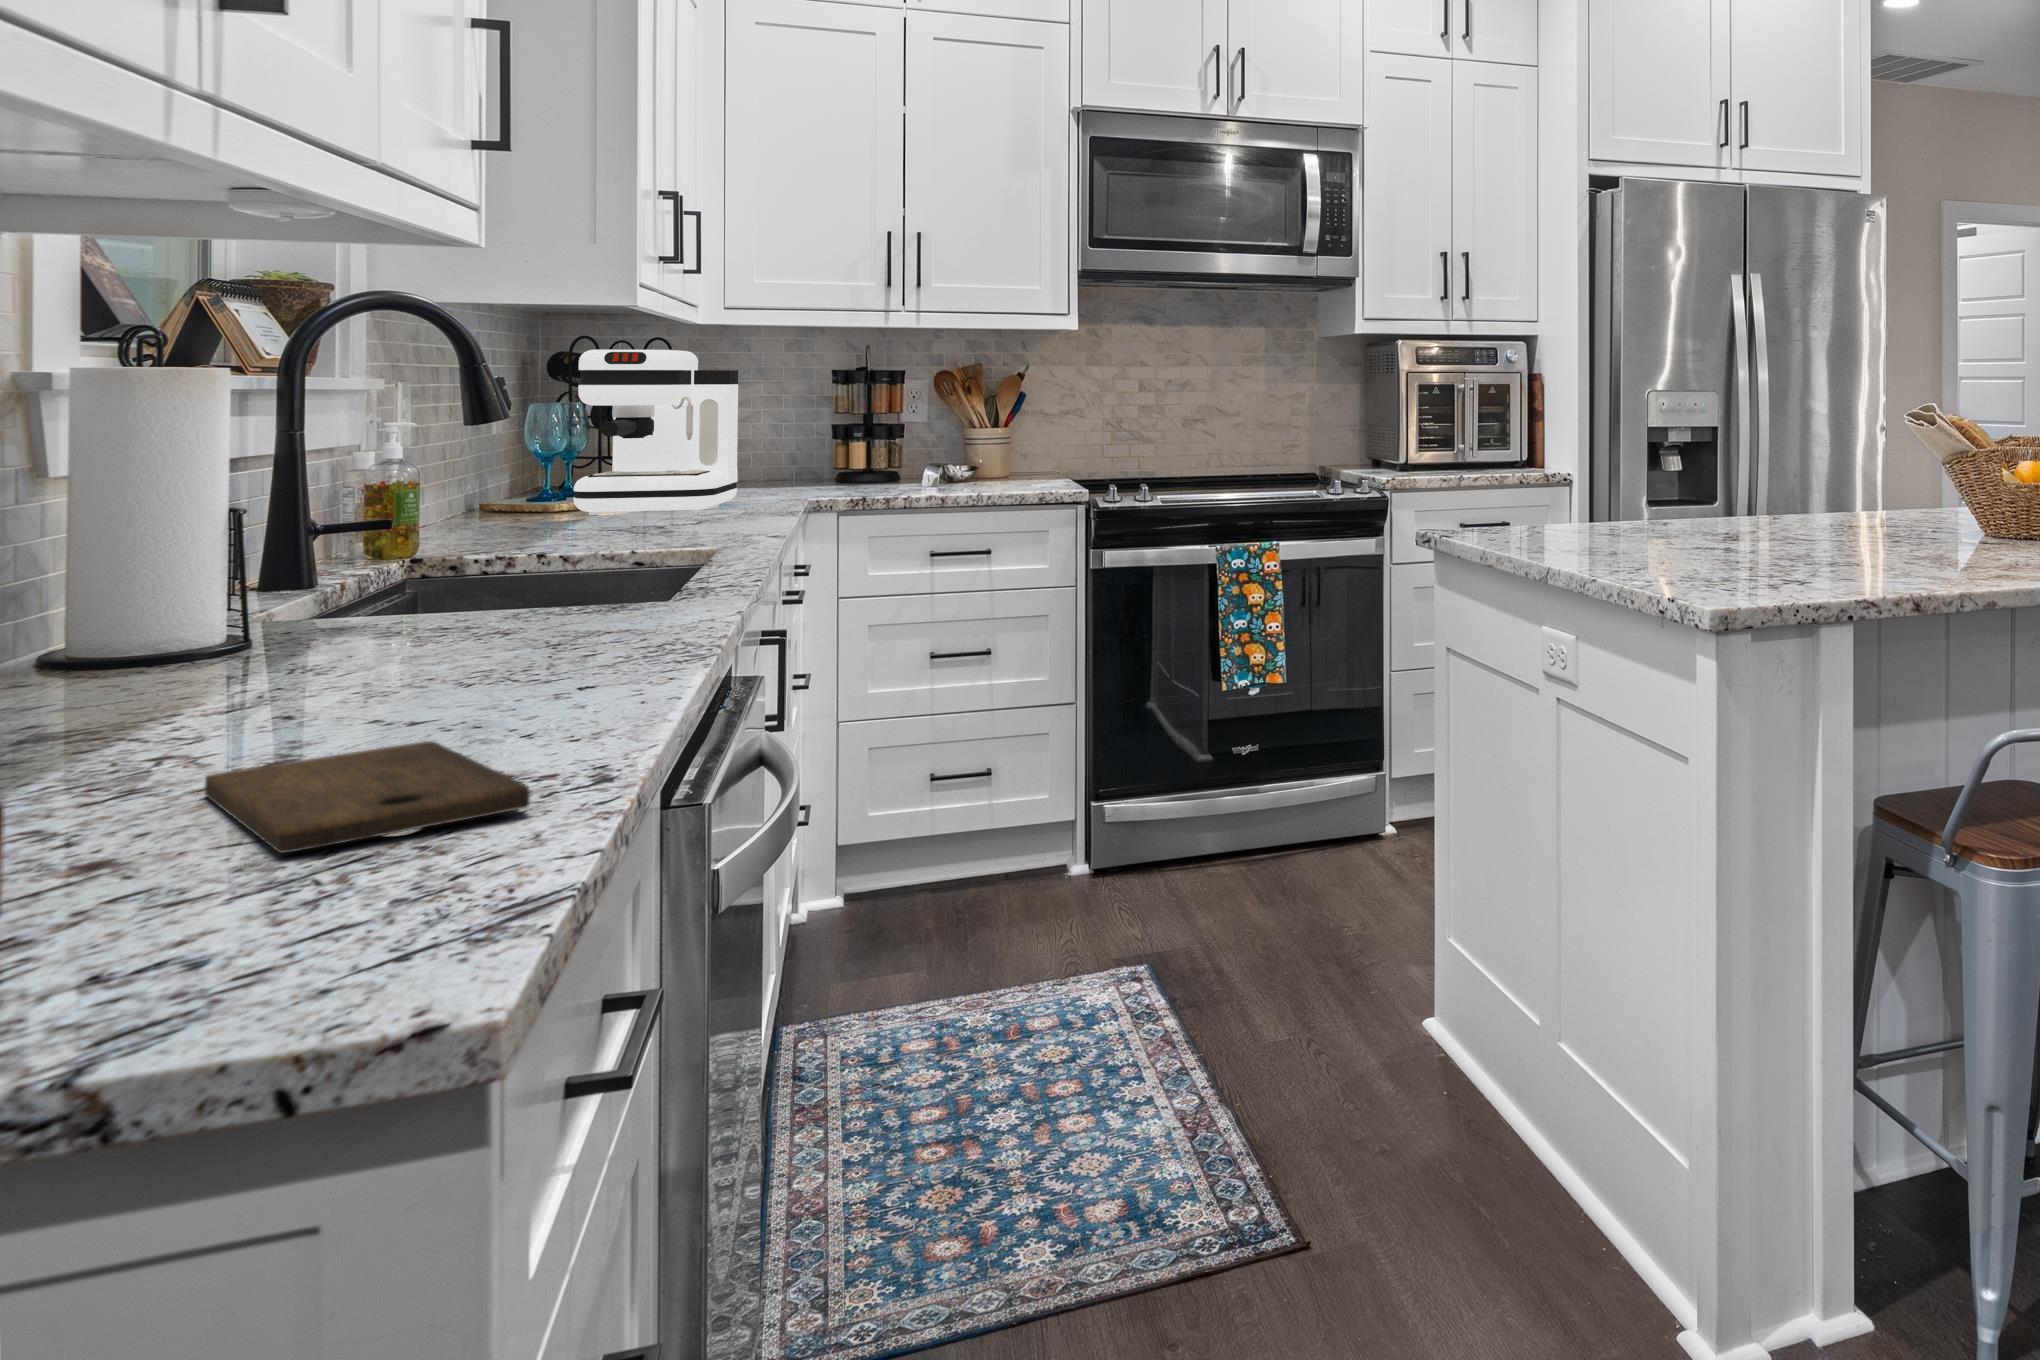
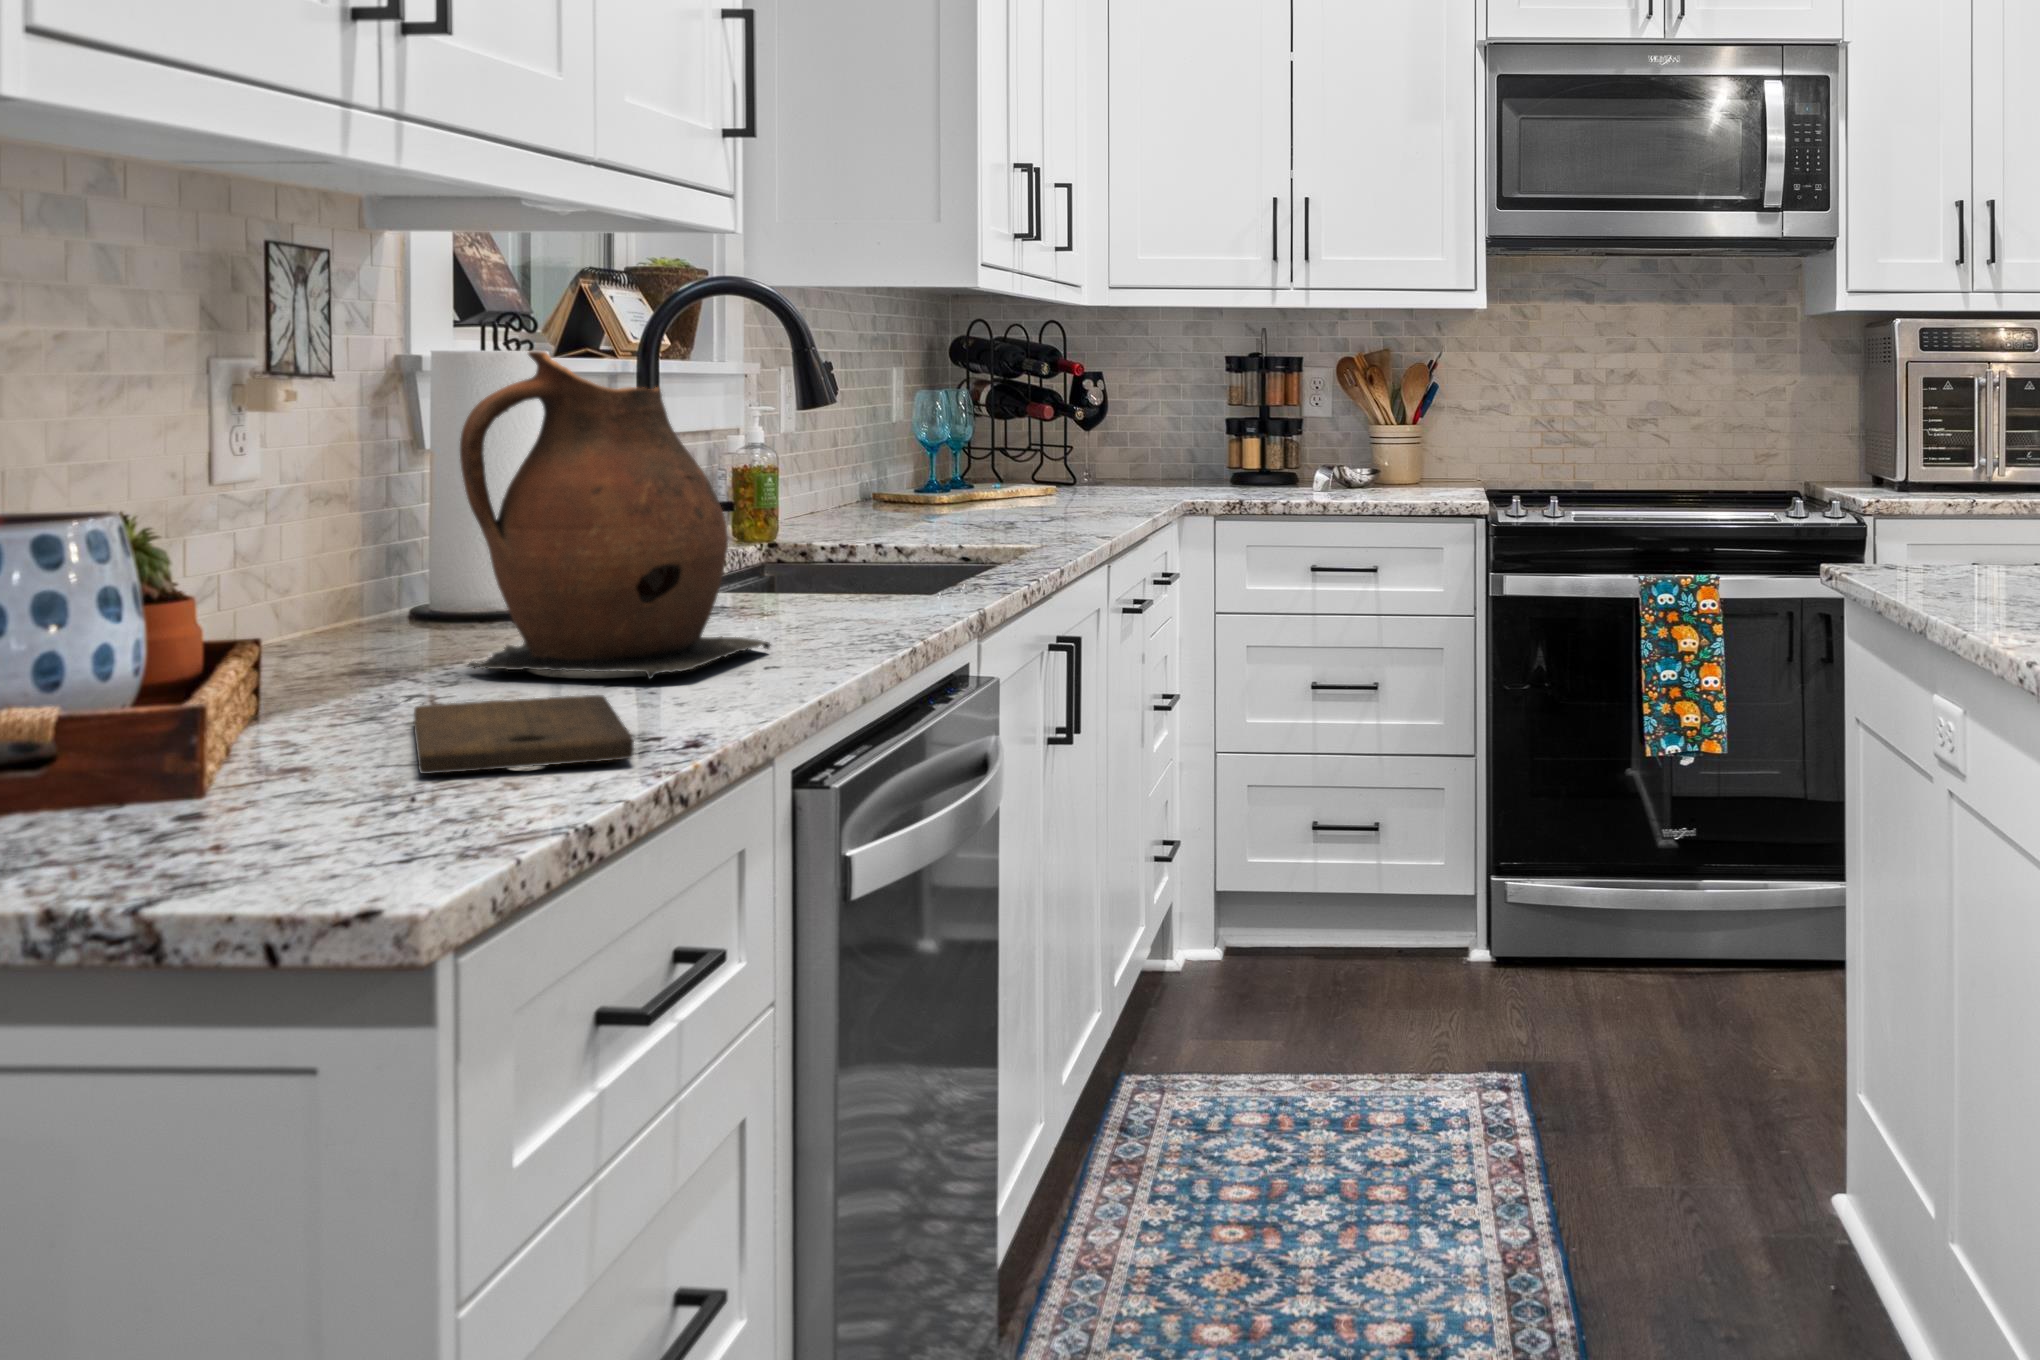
coffee maker: present [574,350,738,516] -> none [947,325,1114,506]
ceramic pitcher: none [198,383,552,724] -> present [460,351,770,679]

